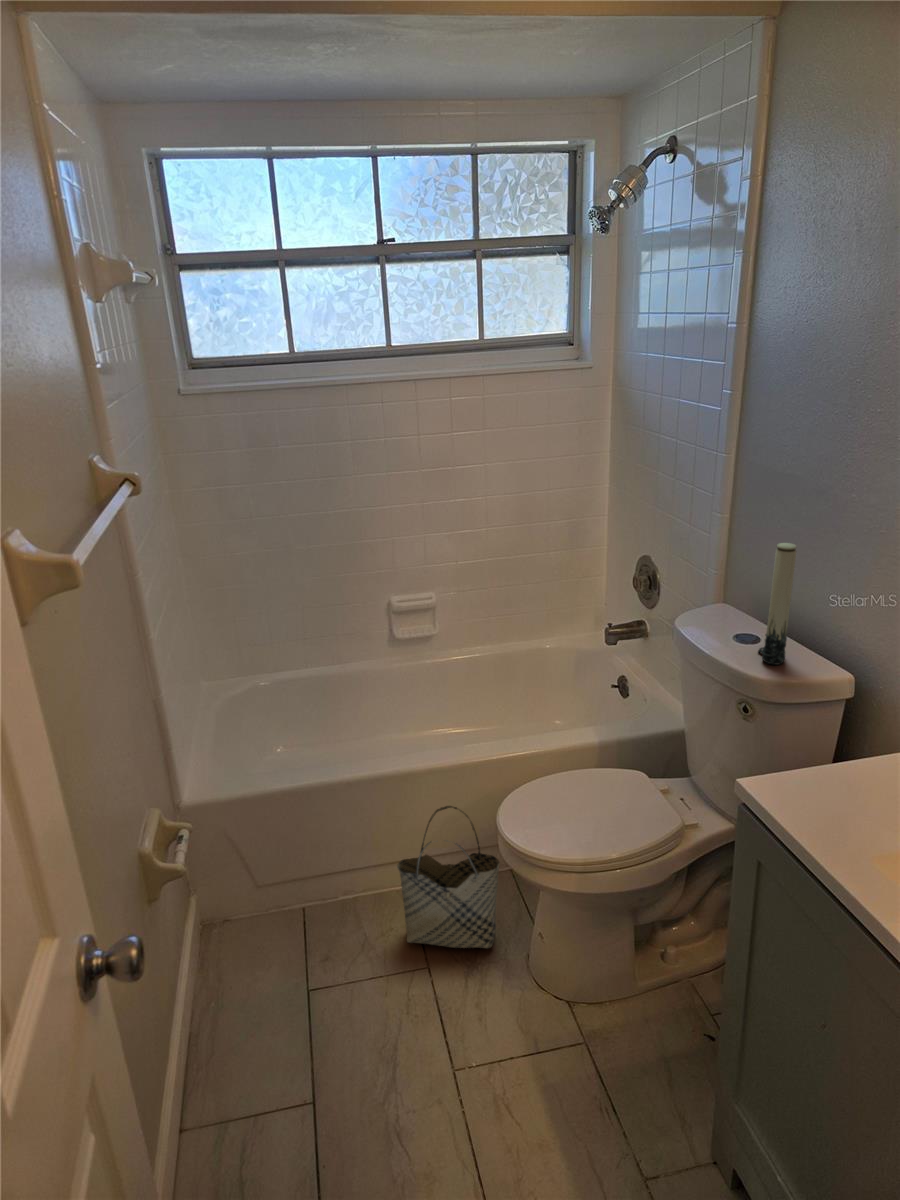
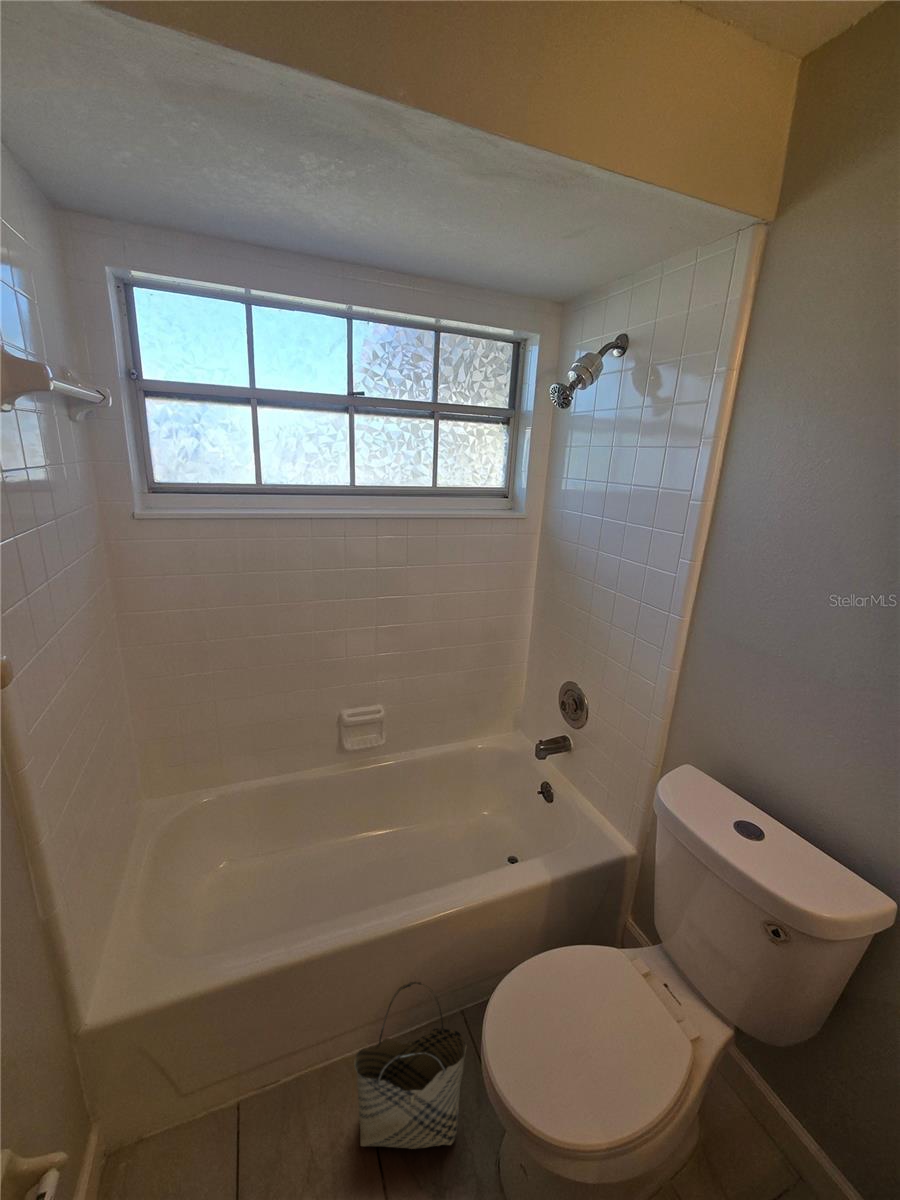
candle: present [758,543,796,665] -> none [760,746,832,870]

